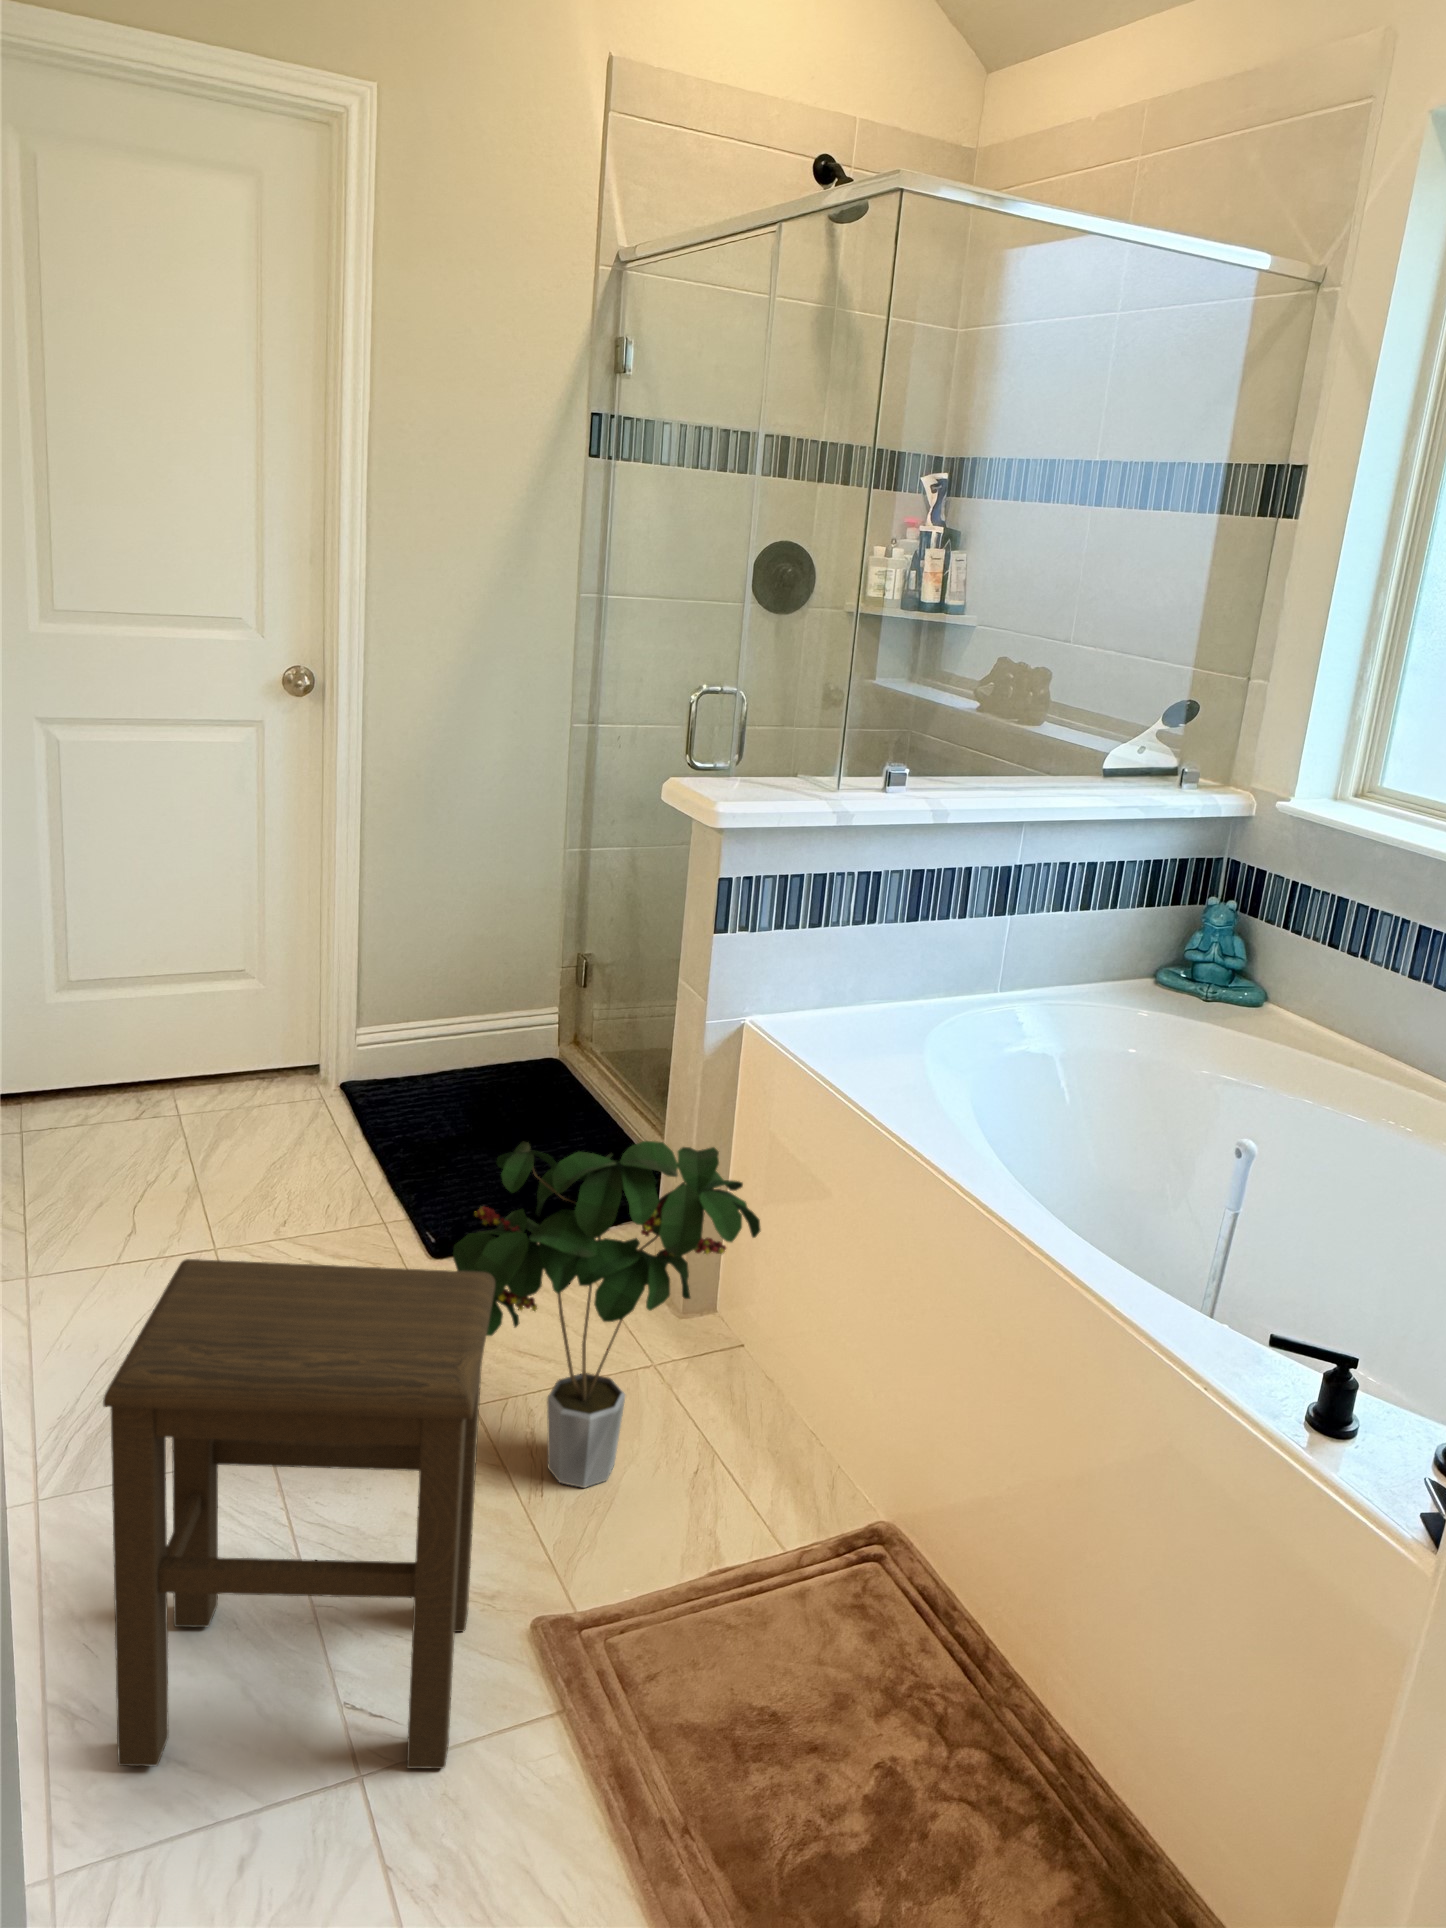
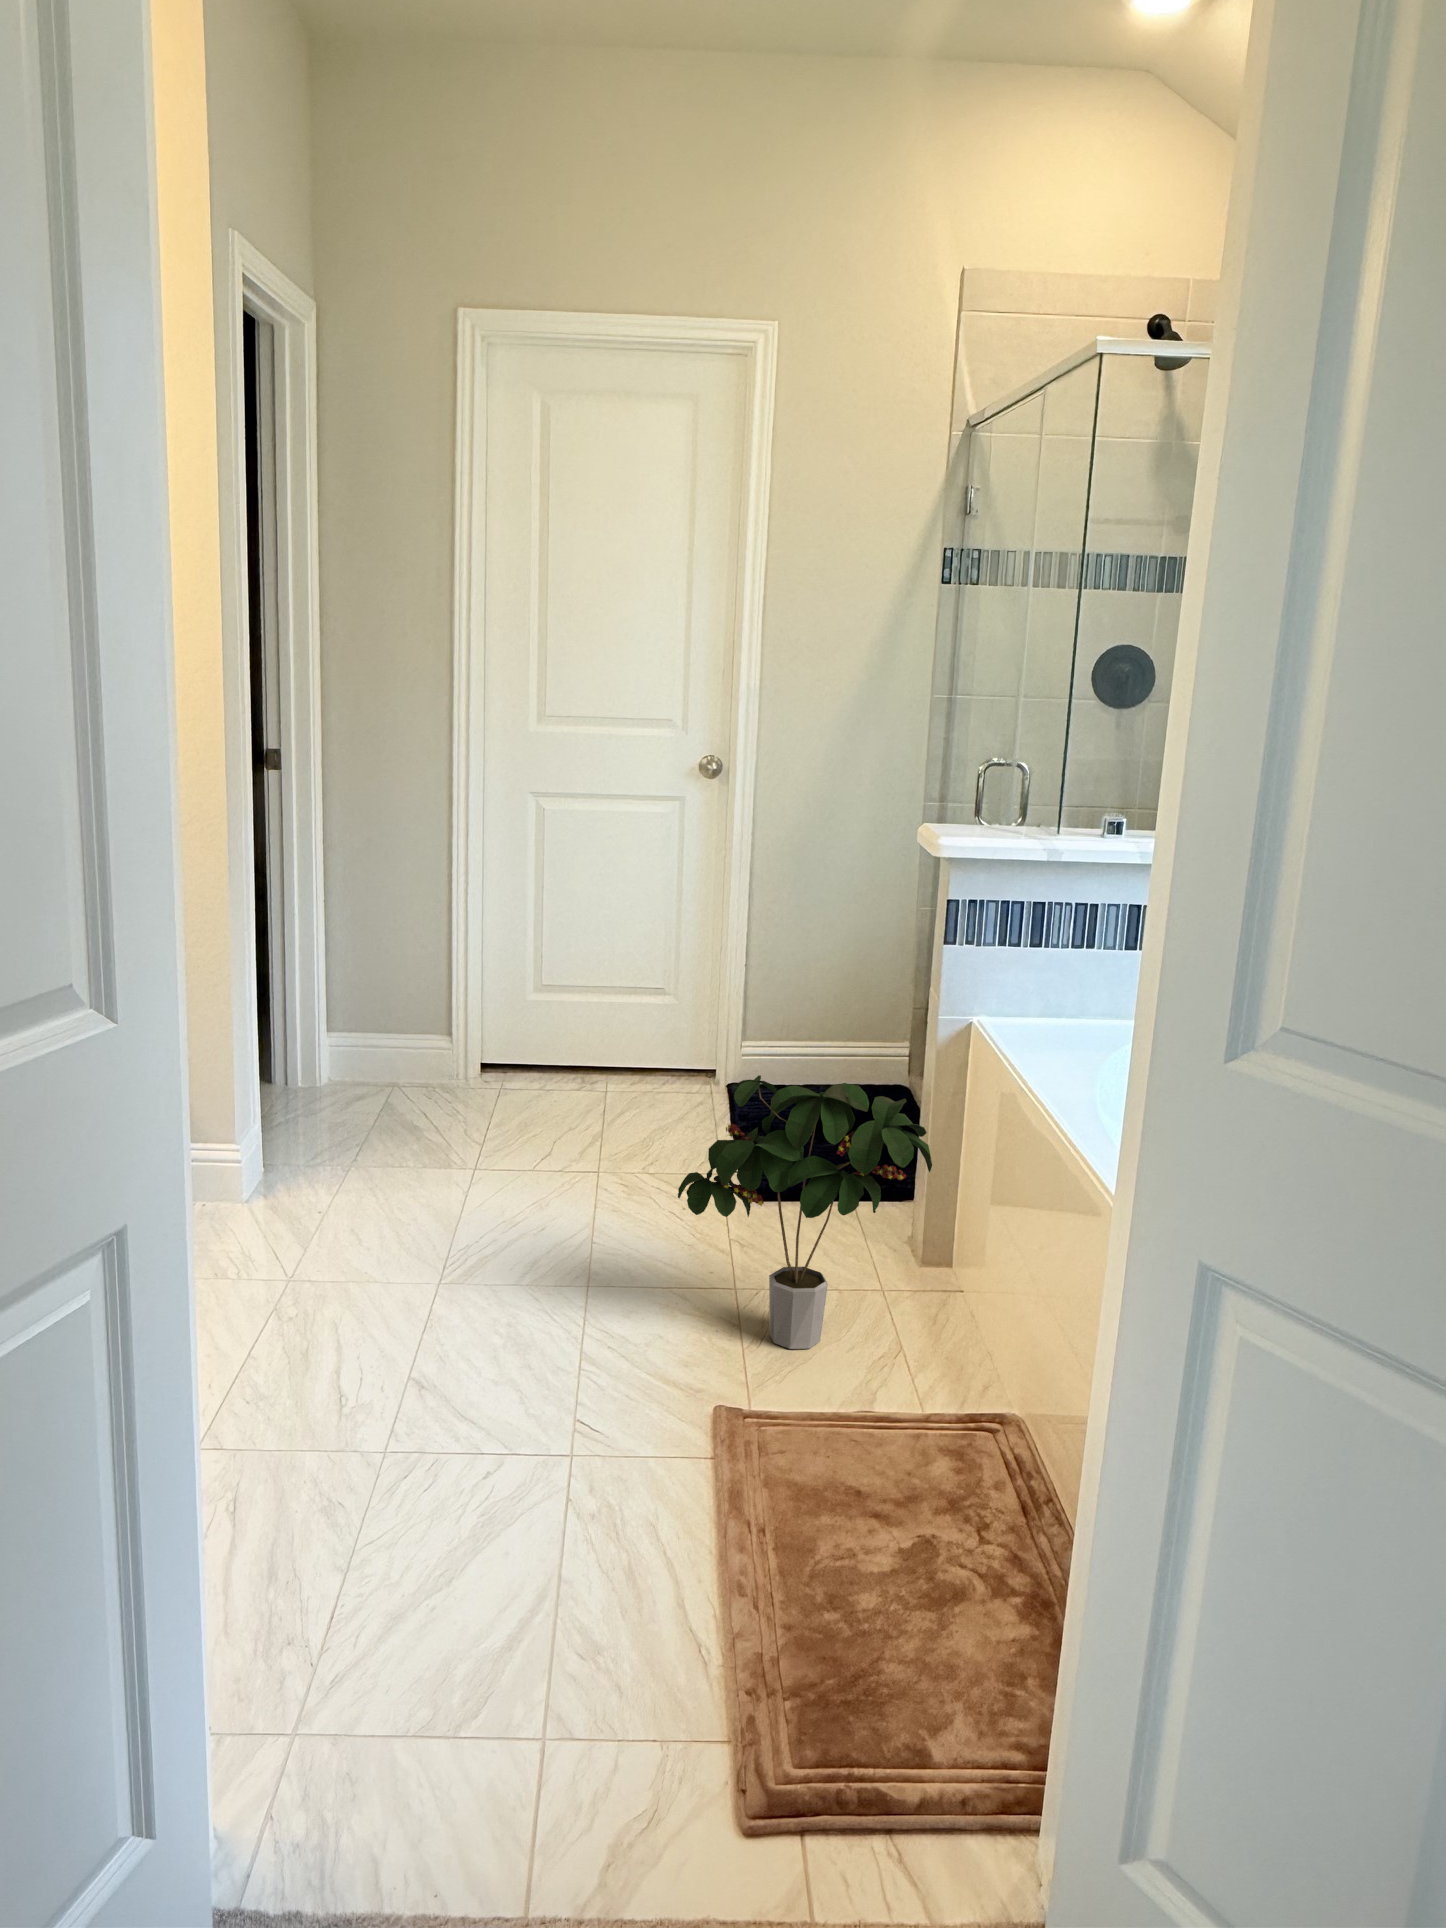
stool: present [103,1259,495,1769] -> none [434,1106,697,1463]

